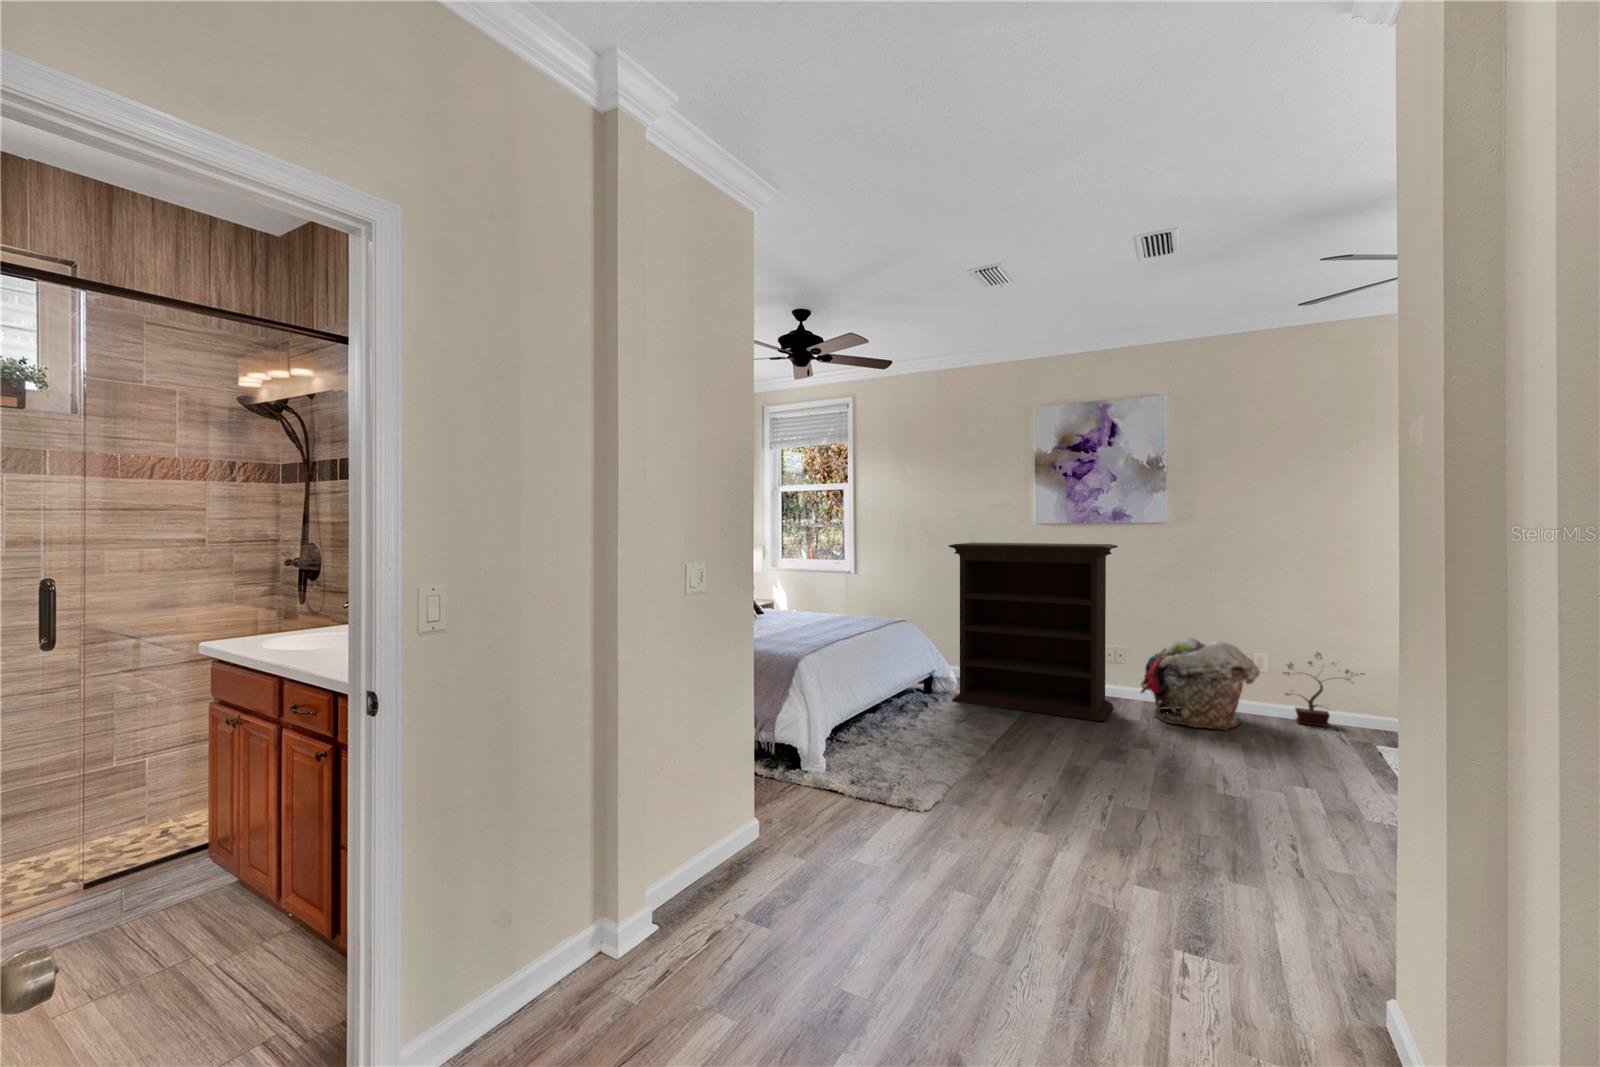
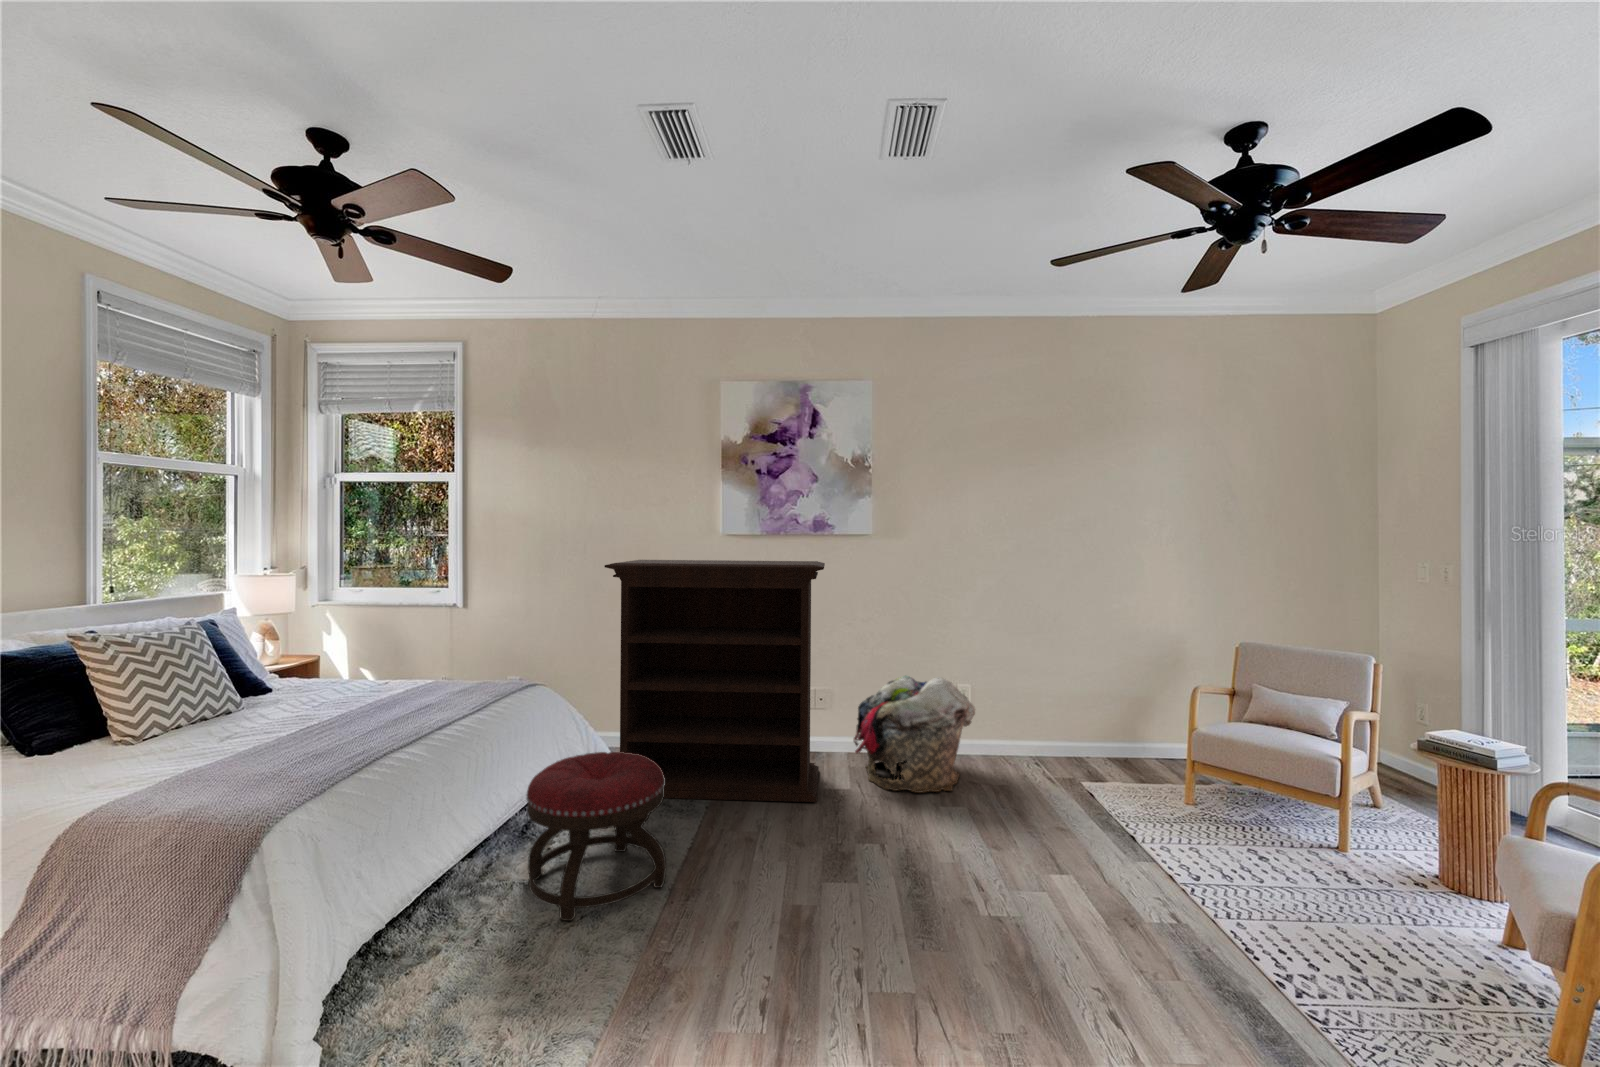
potted plant: present [1284,652,1364,727] -> none [993,679,1072,765]
ottoman: none [906,660,988,745] -> present [527,752,666,921]

